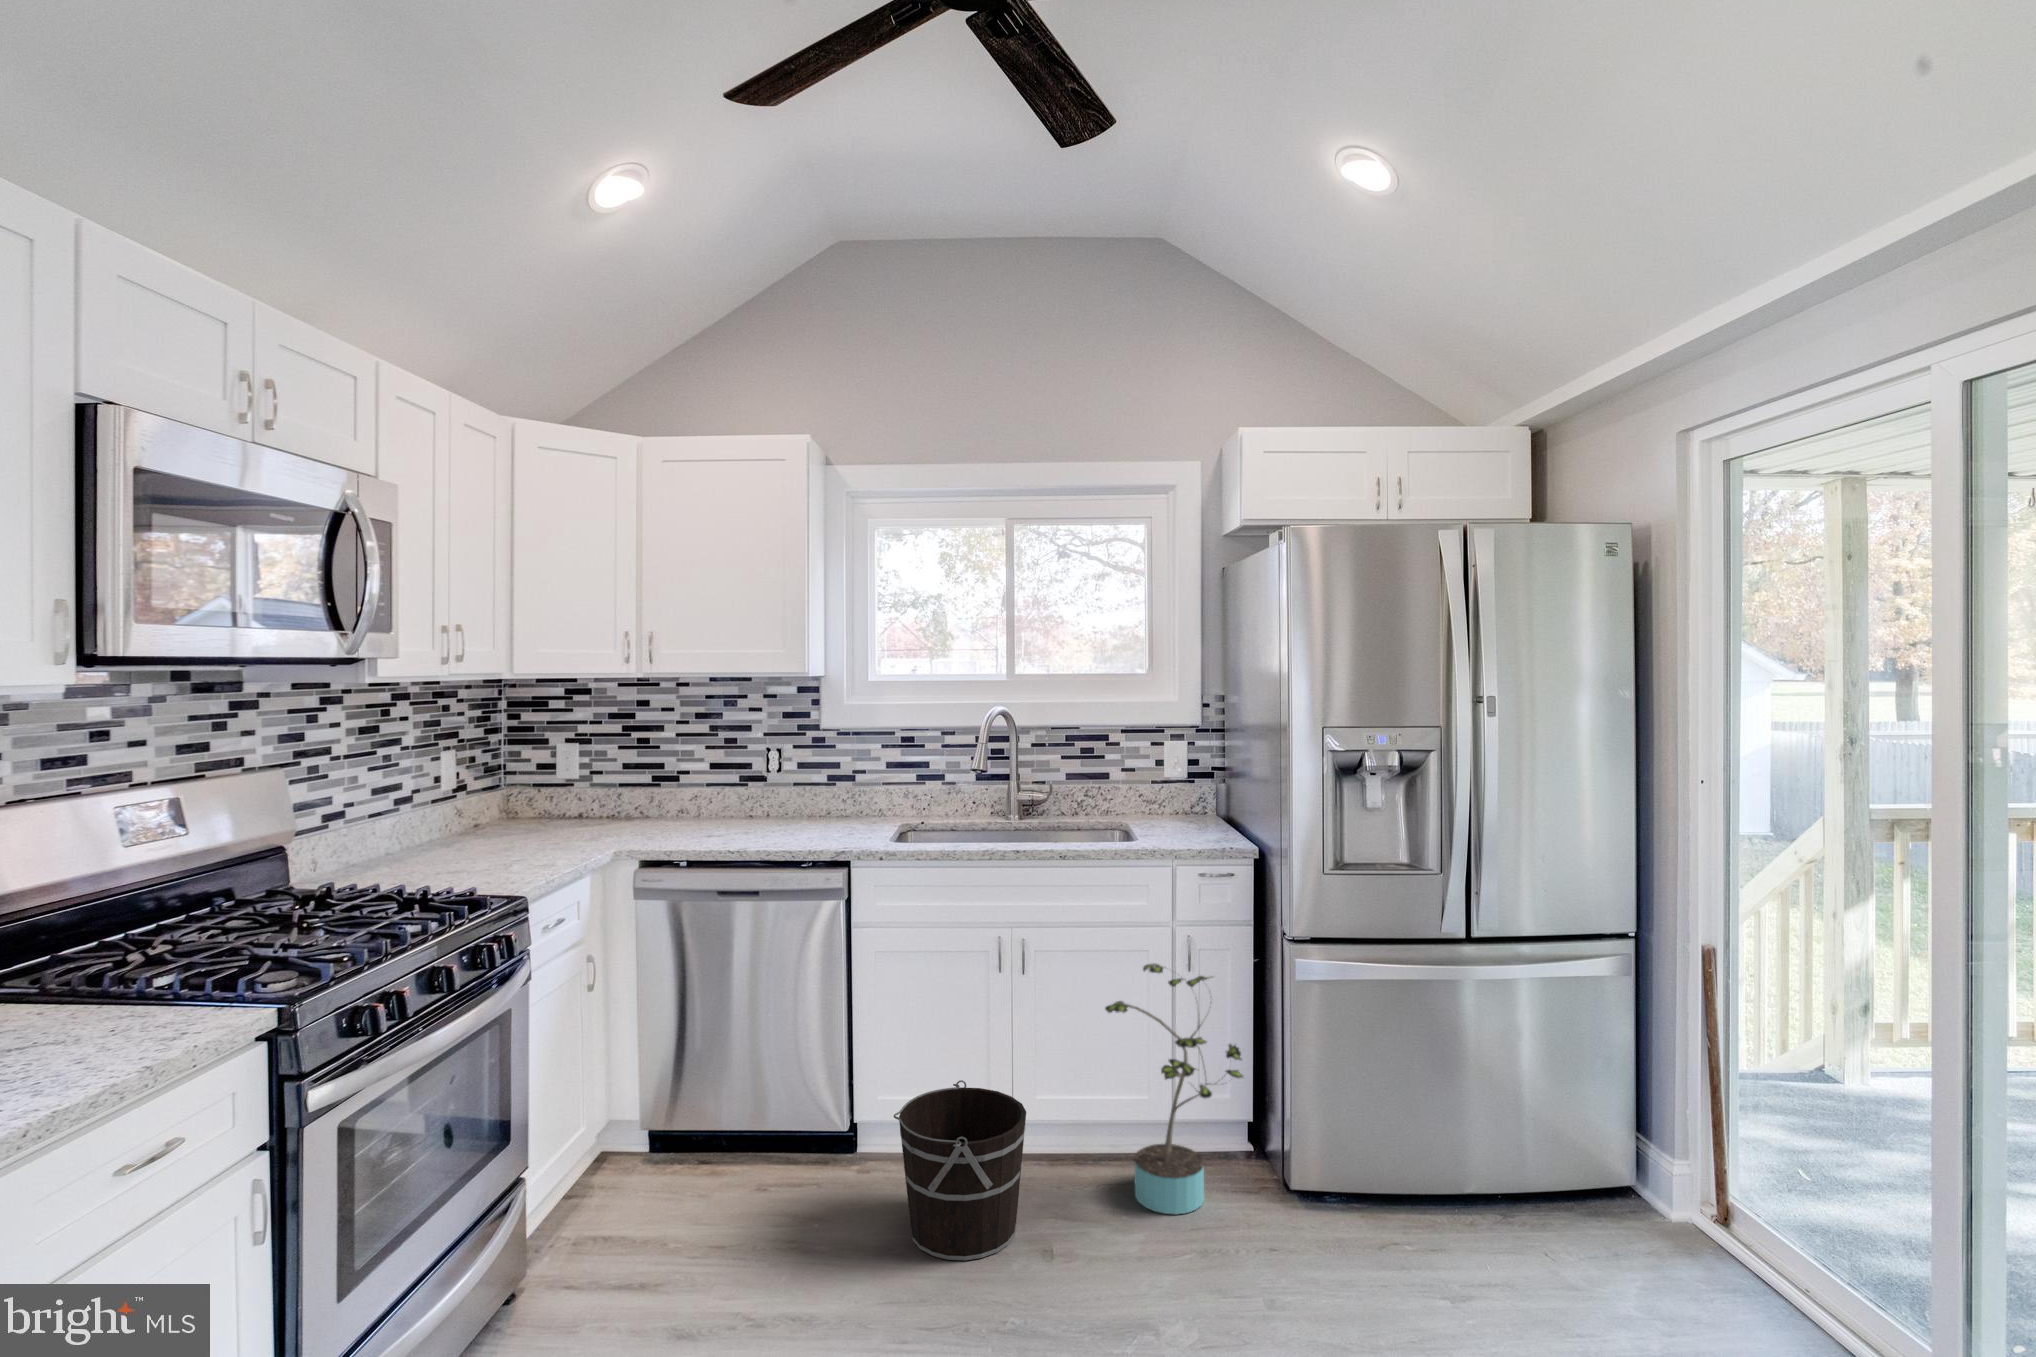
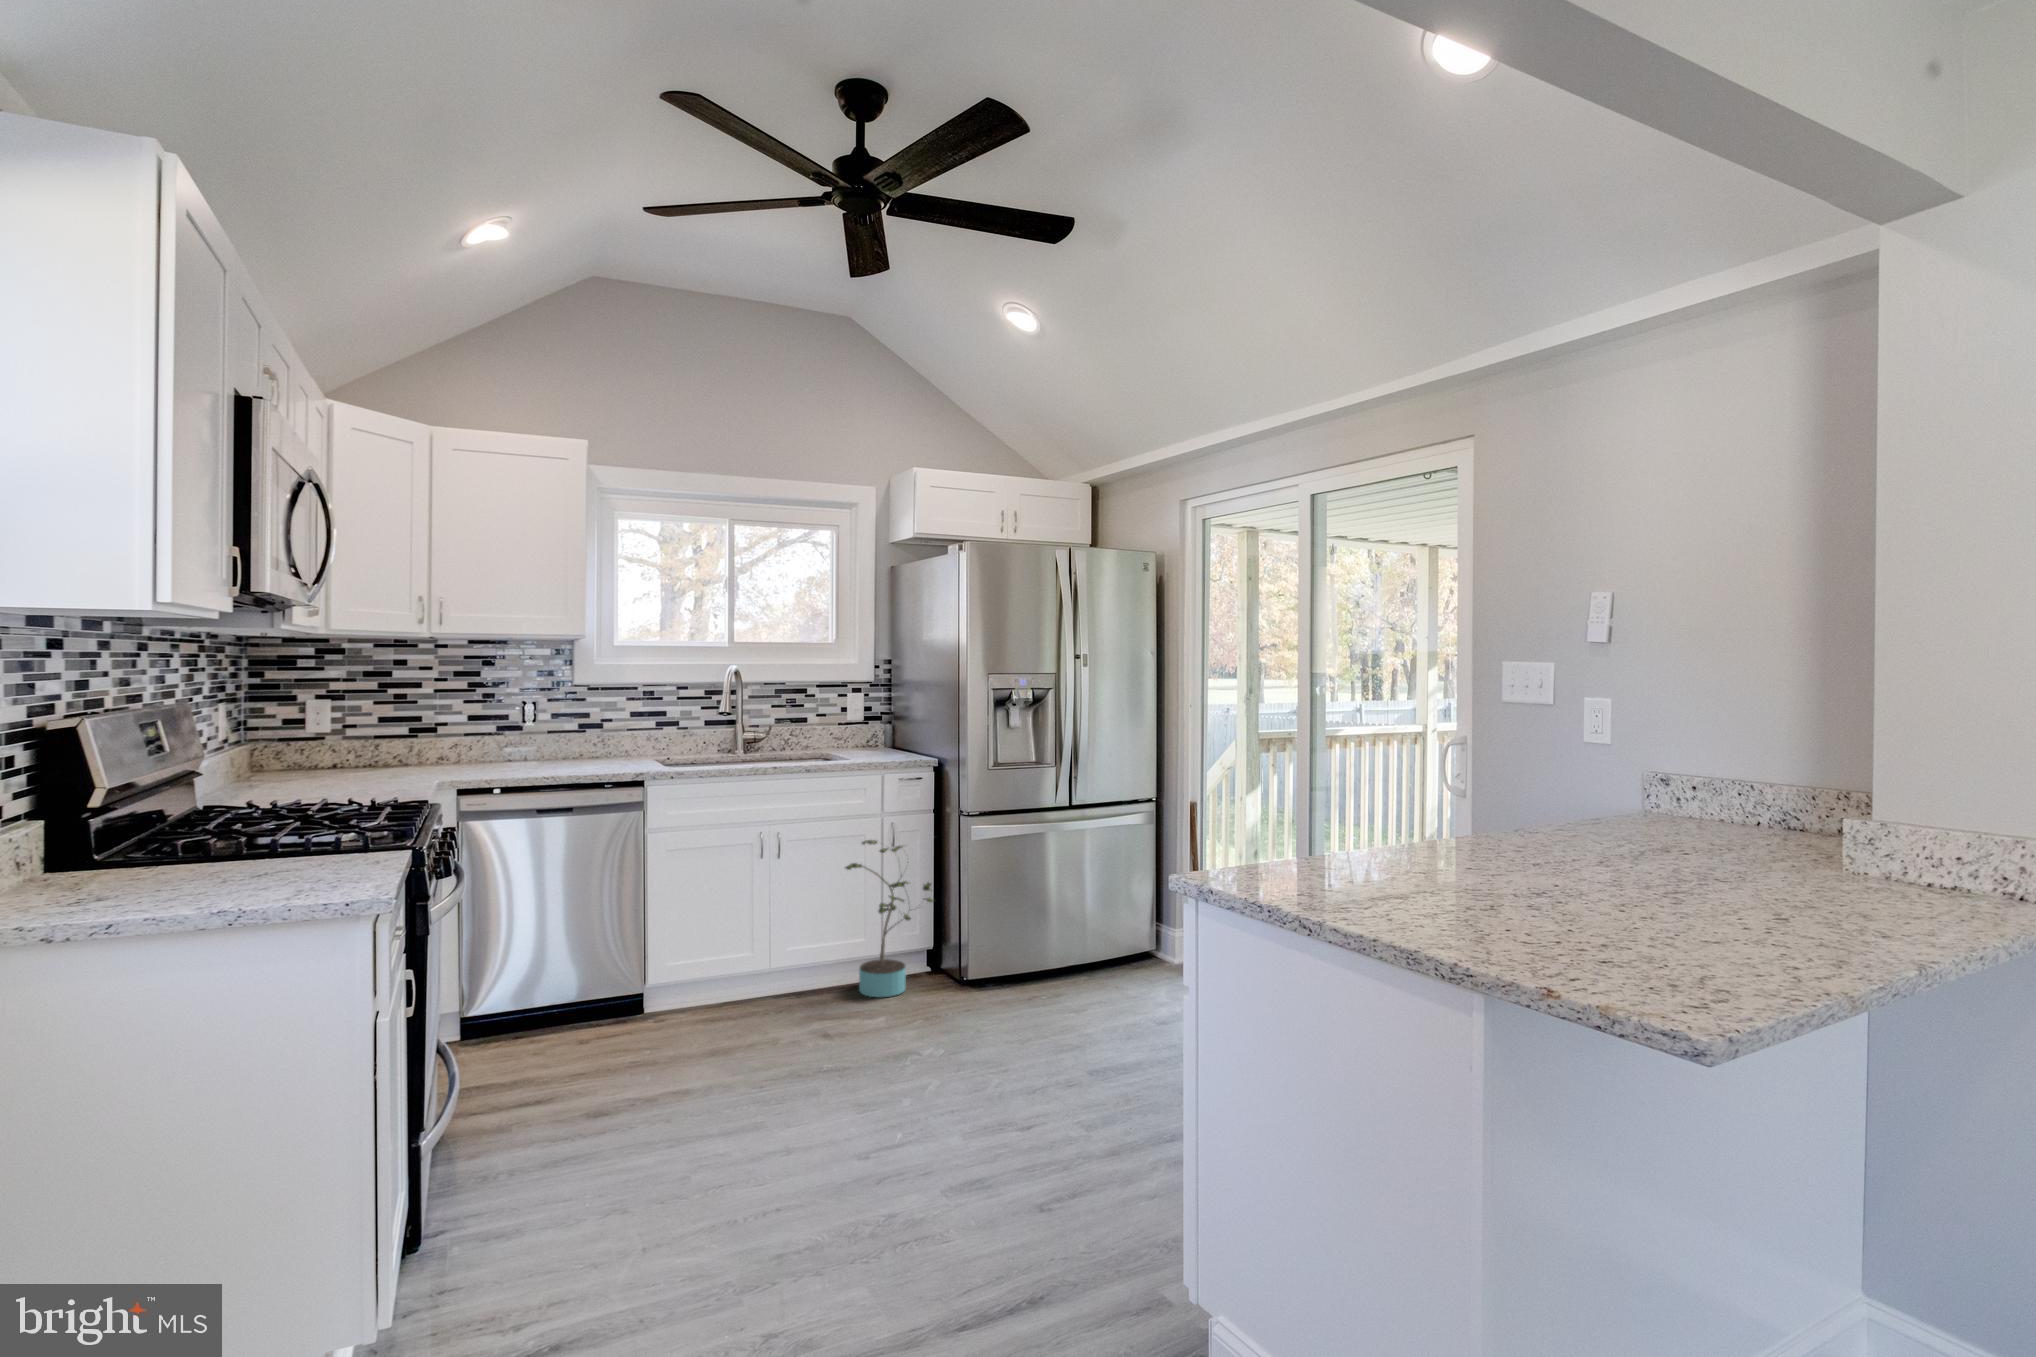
bucket: present [894,1080,1026,1260] -> none [709,930,802,1038]

